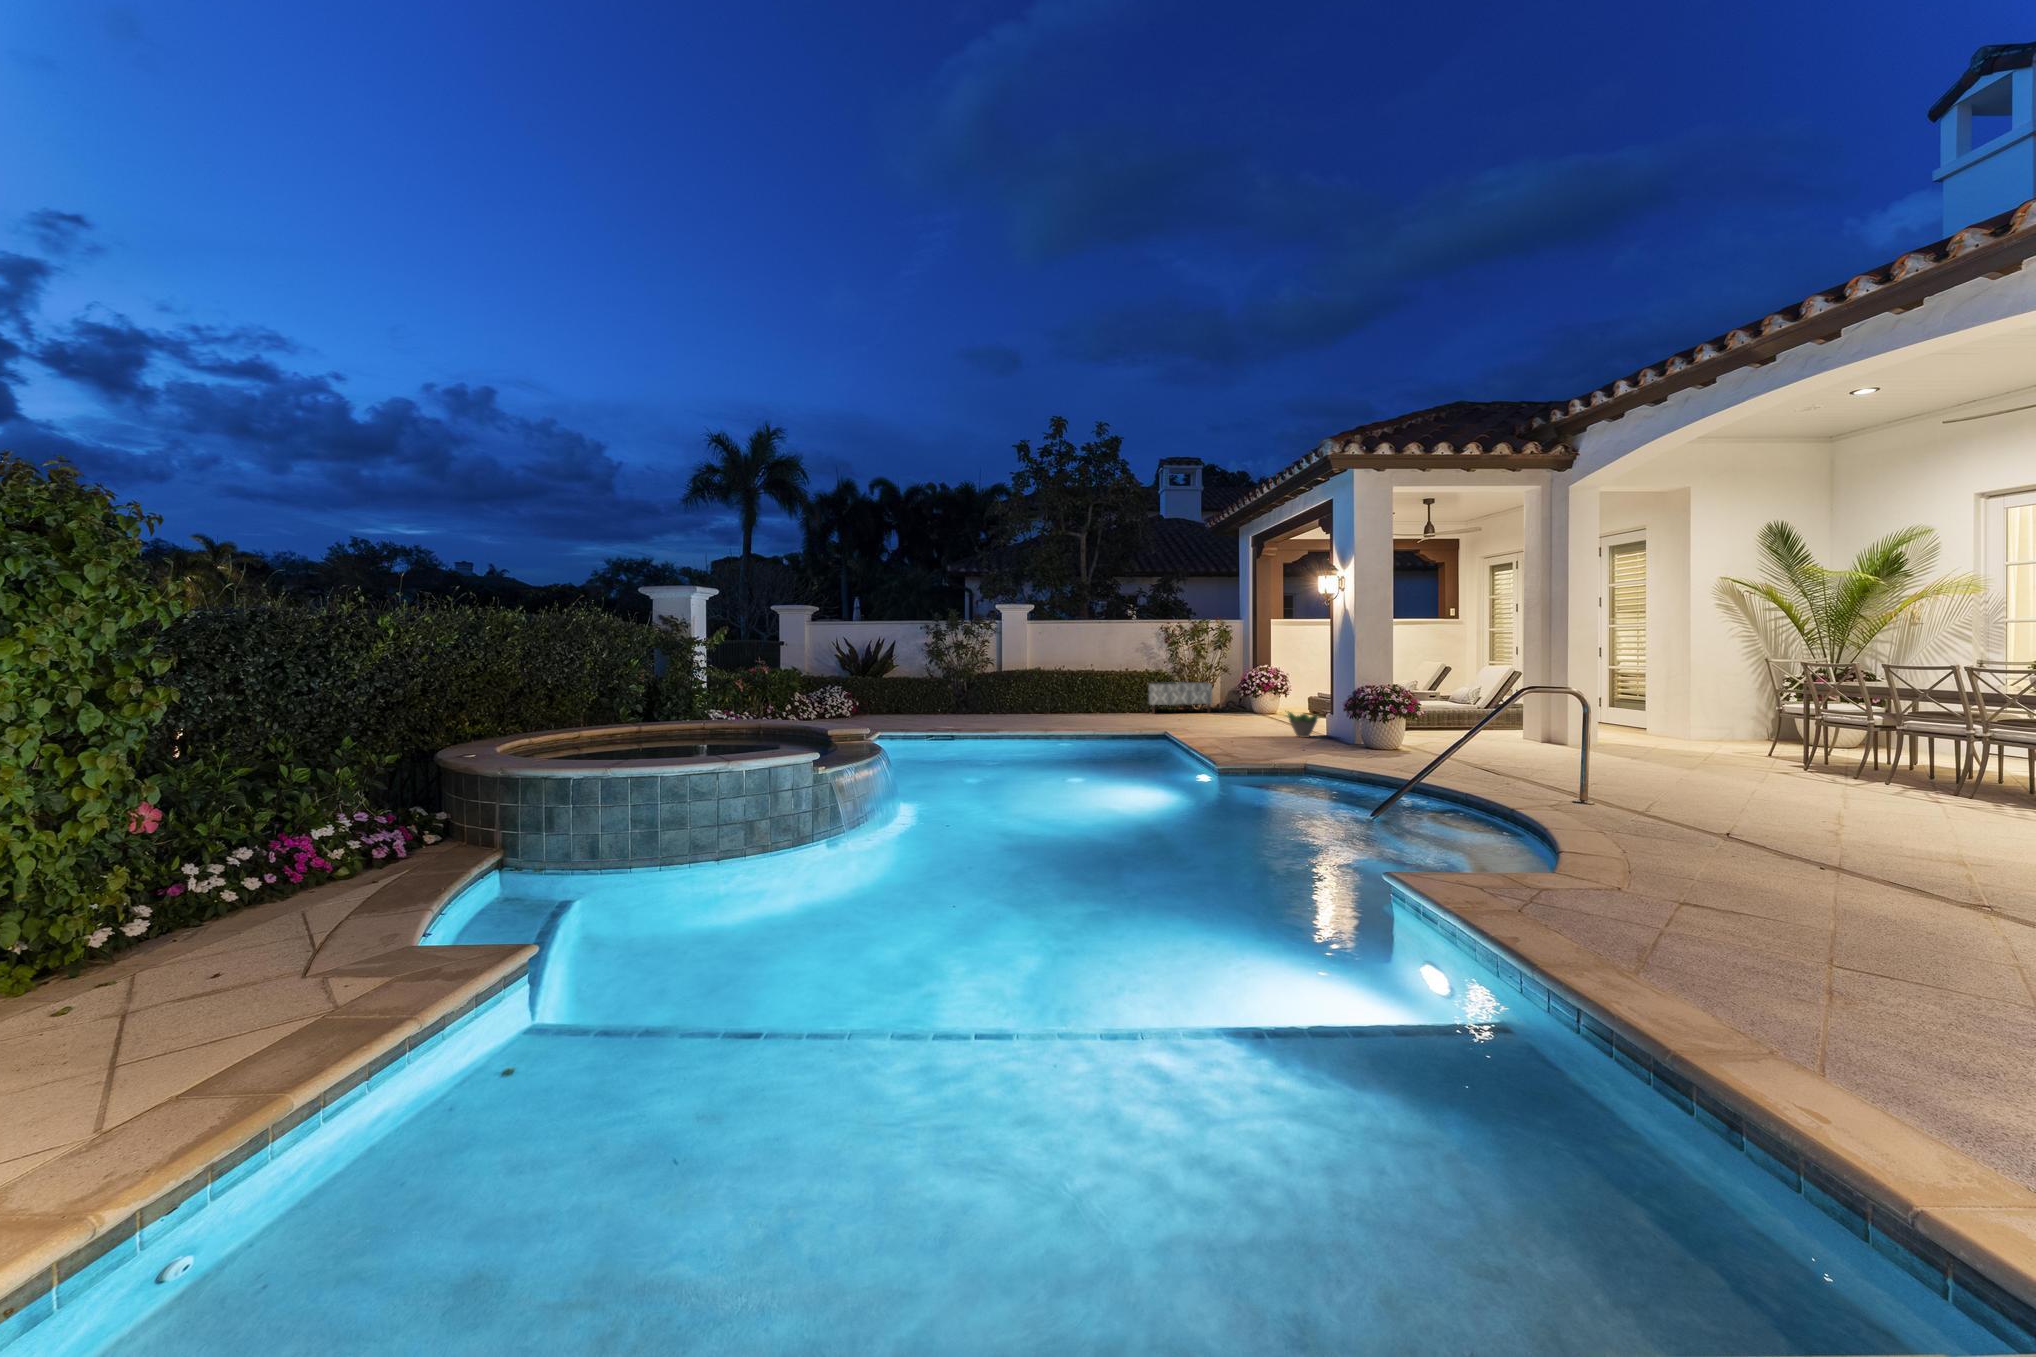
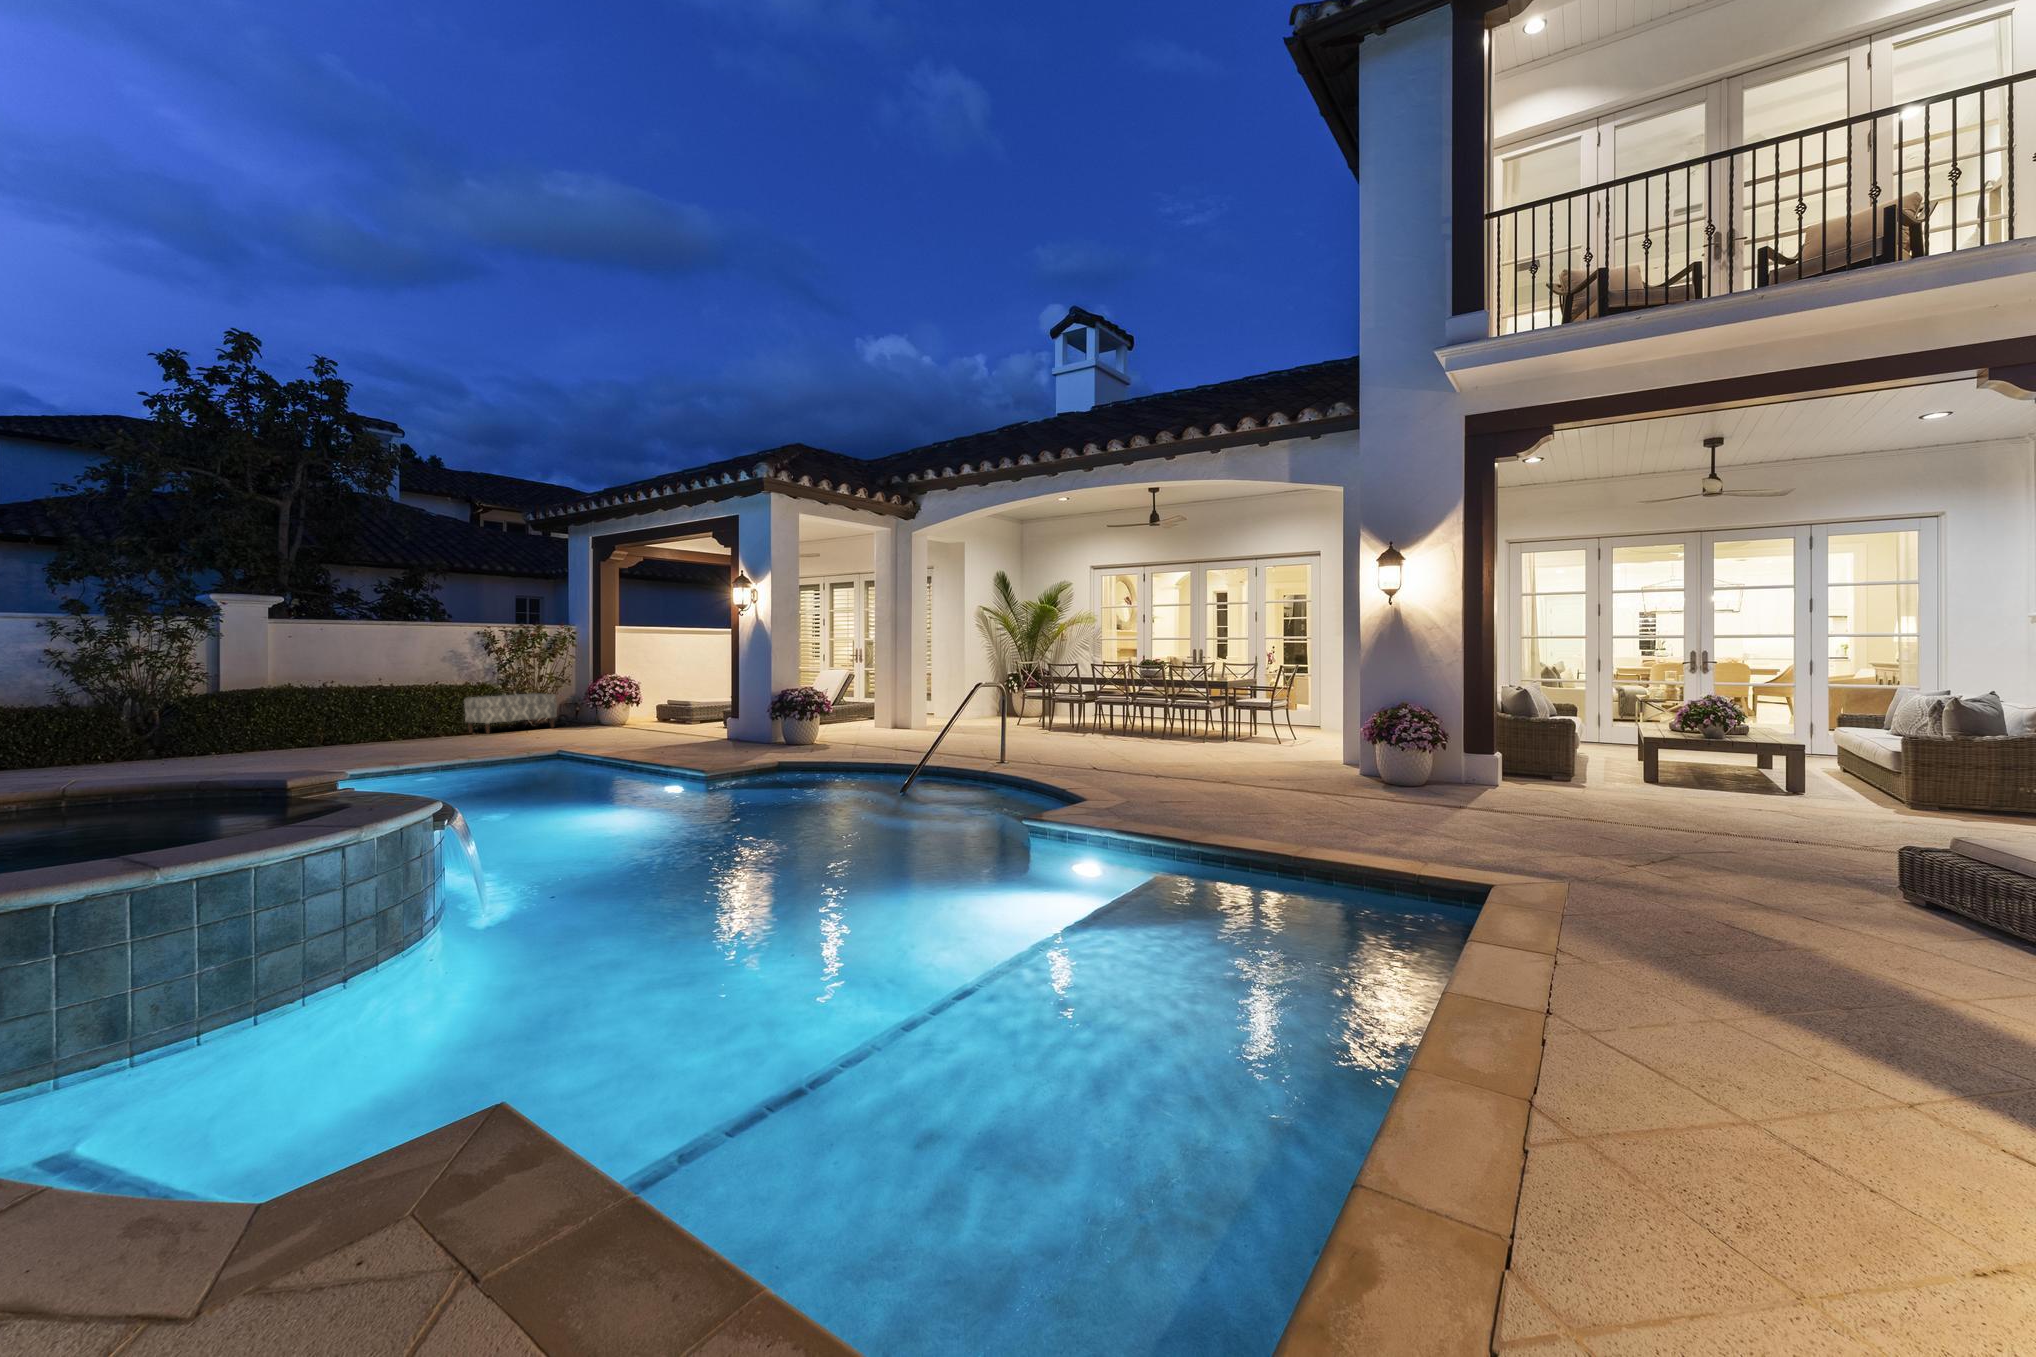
decorative plant: present [1285,711,1319,737] -> none [701,717,741,742]

